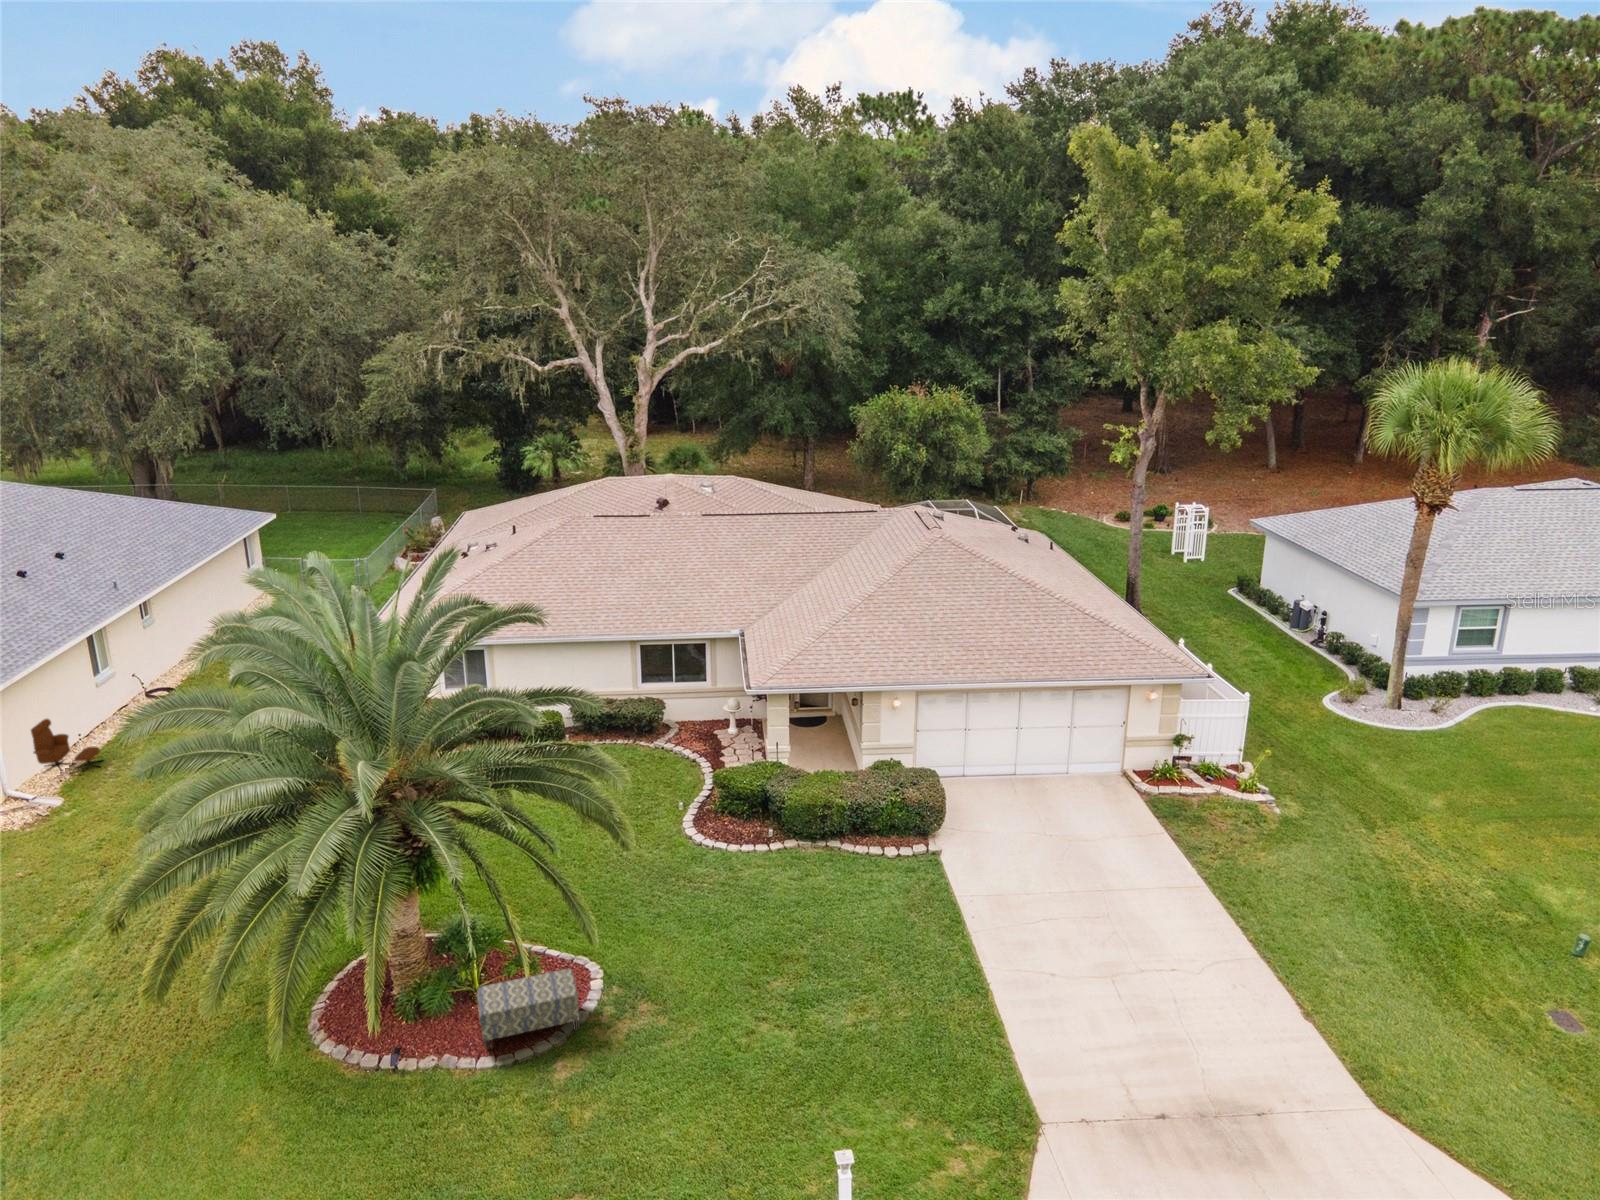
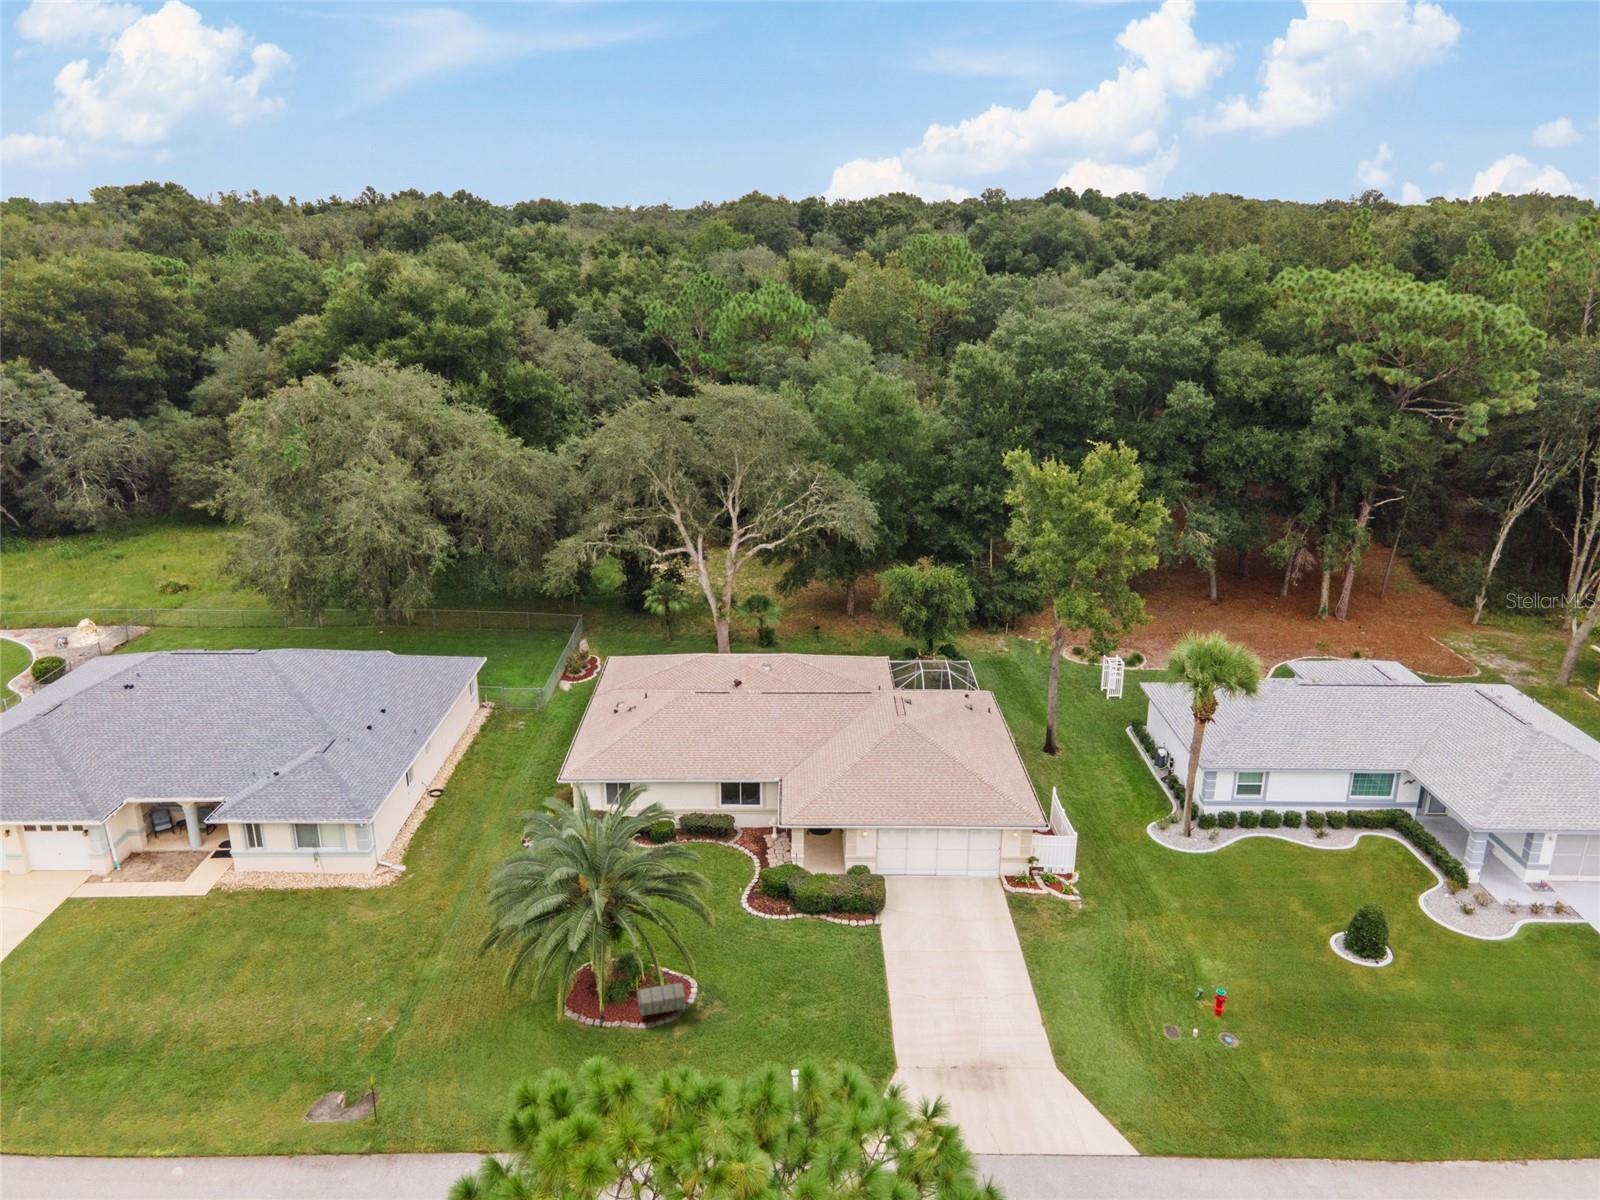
lounge chair: present [31,719,101,773] -> none [388,819,422,850]

